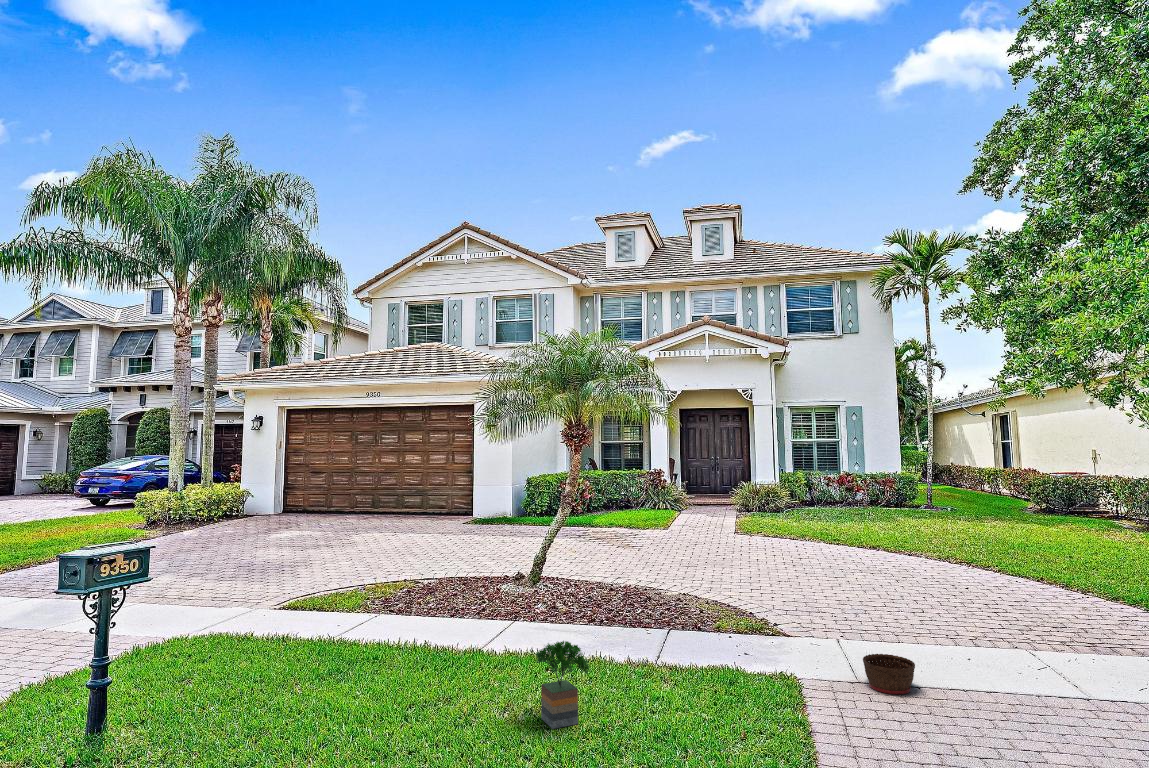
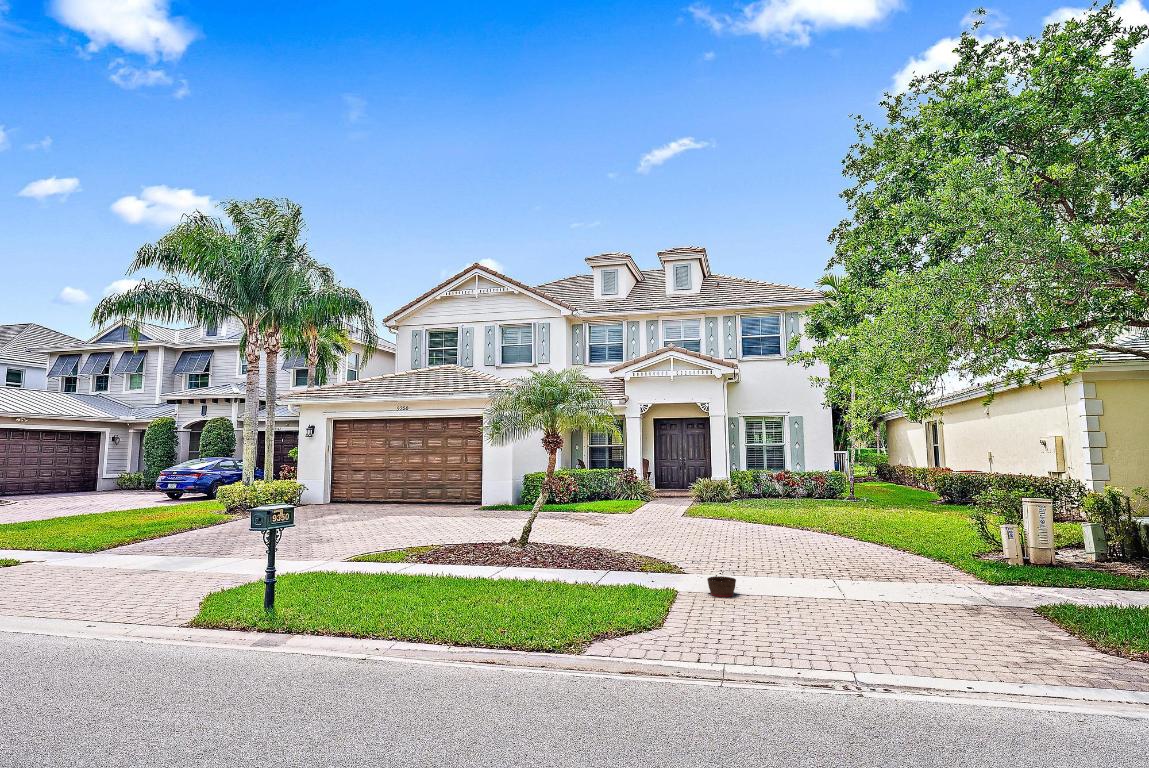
potted tree: present [536,641,590,729] -> none [511,563,542,609]

